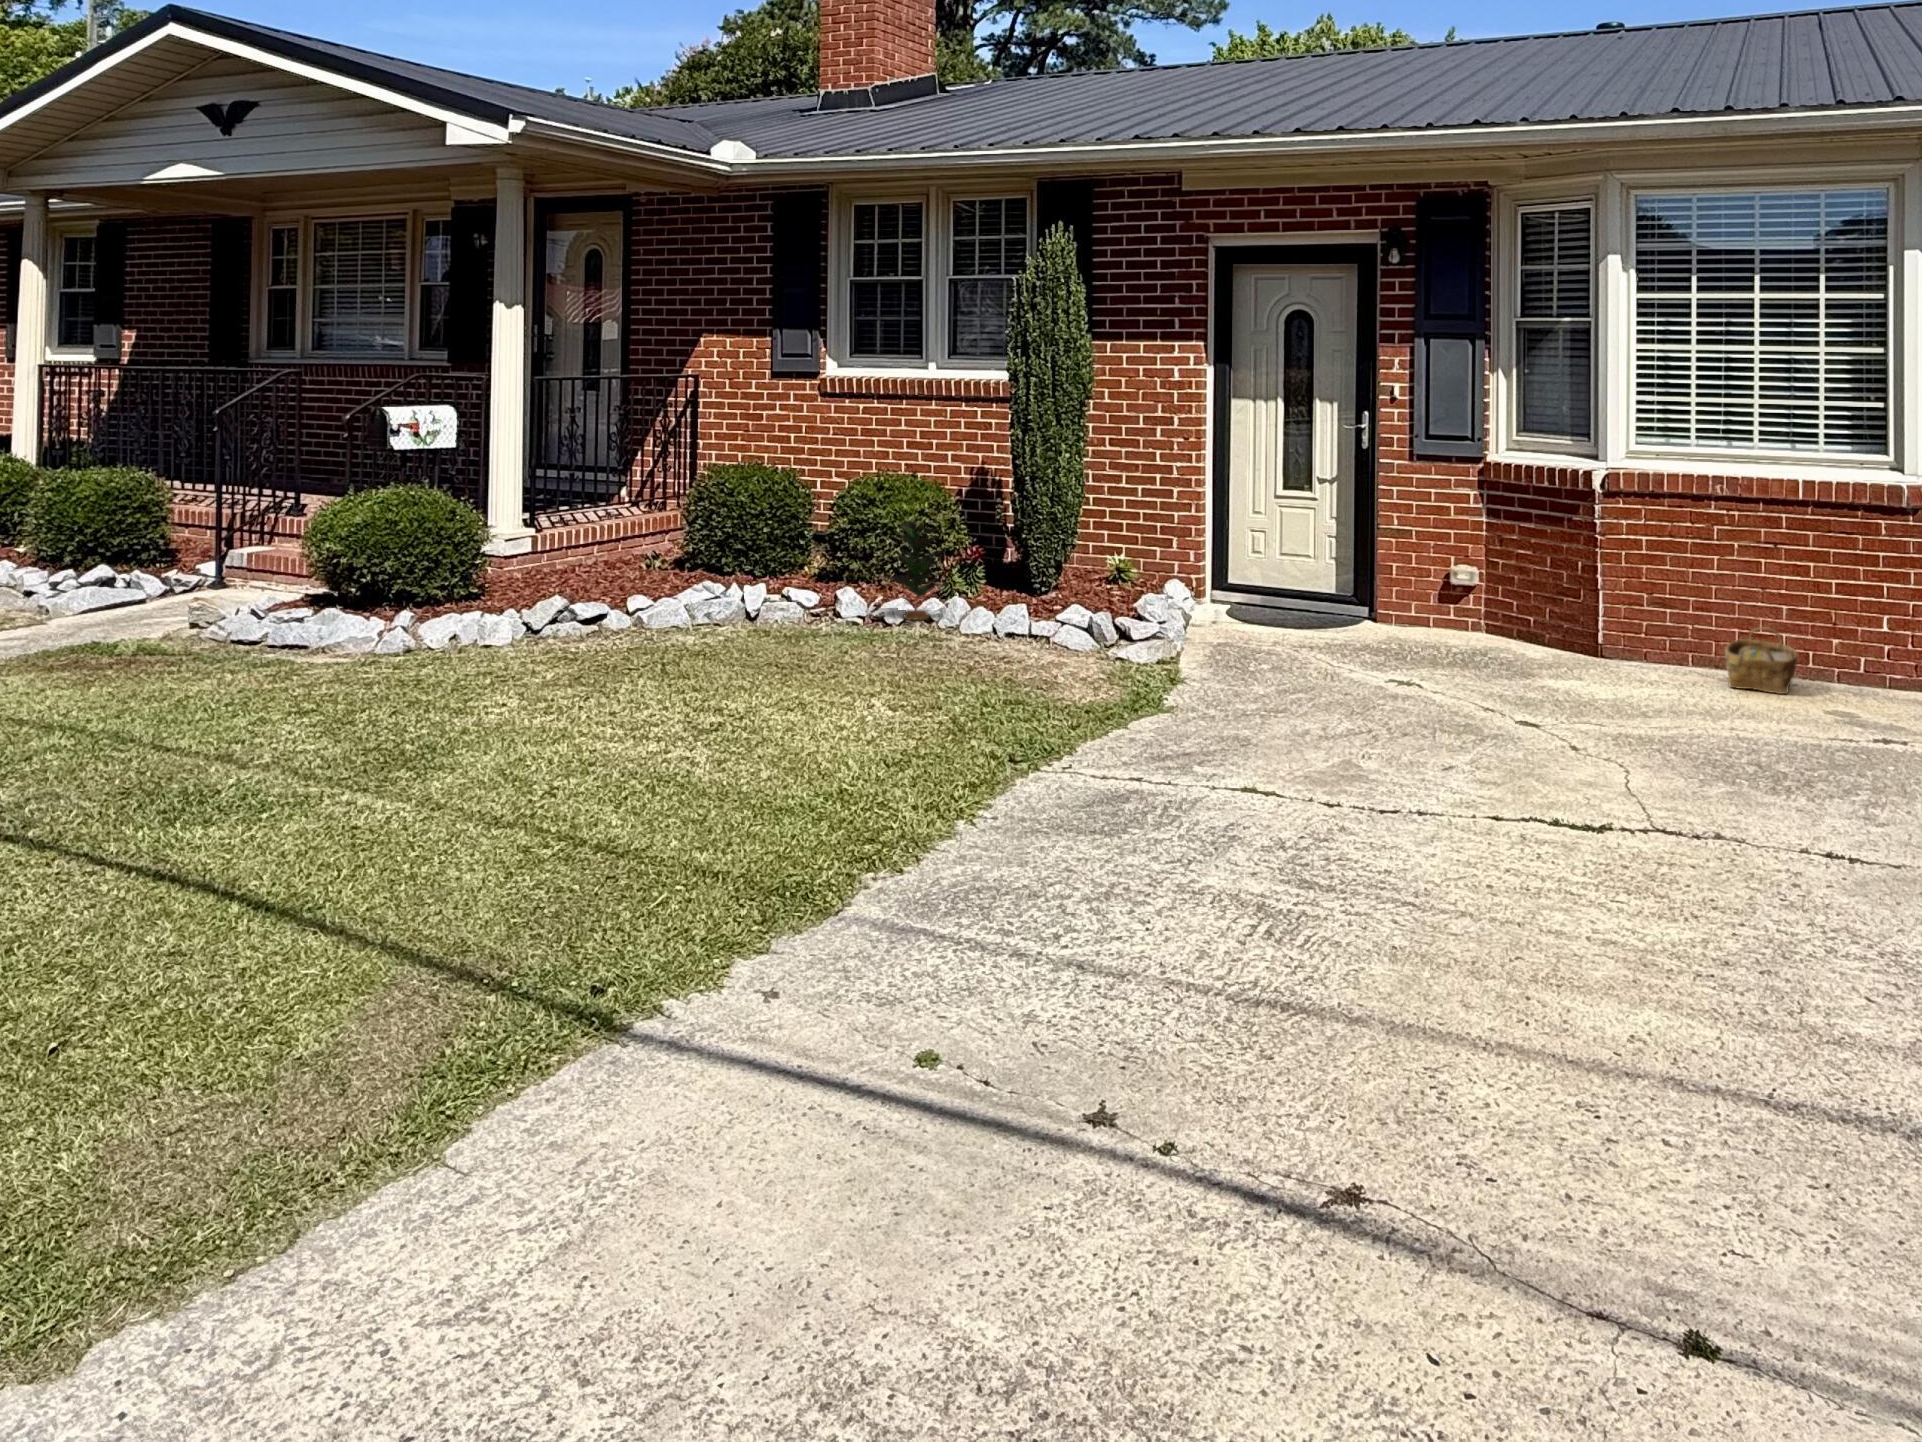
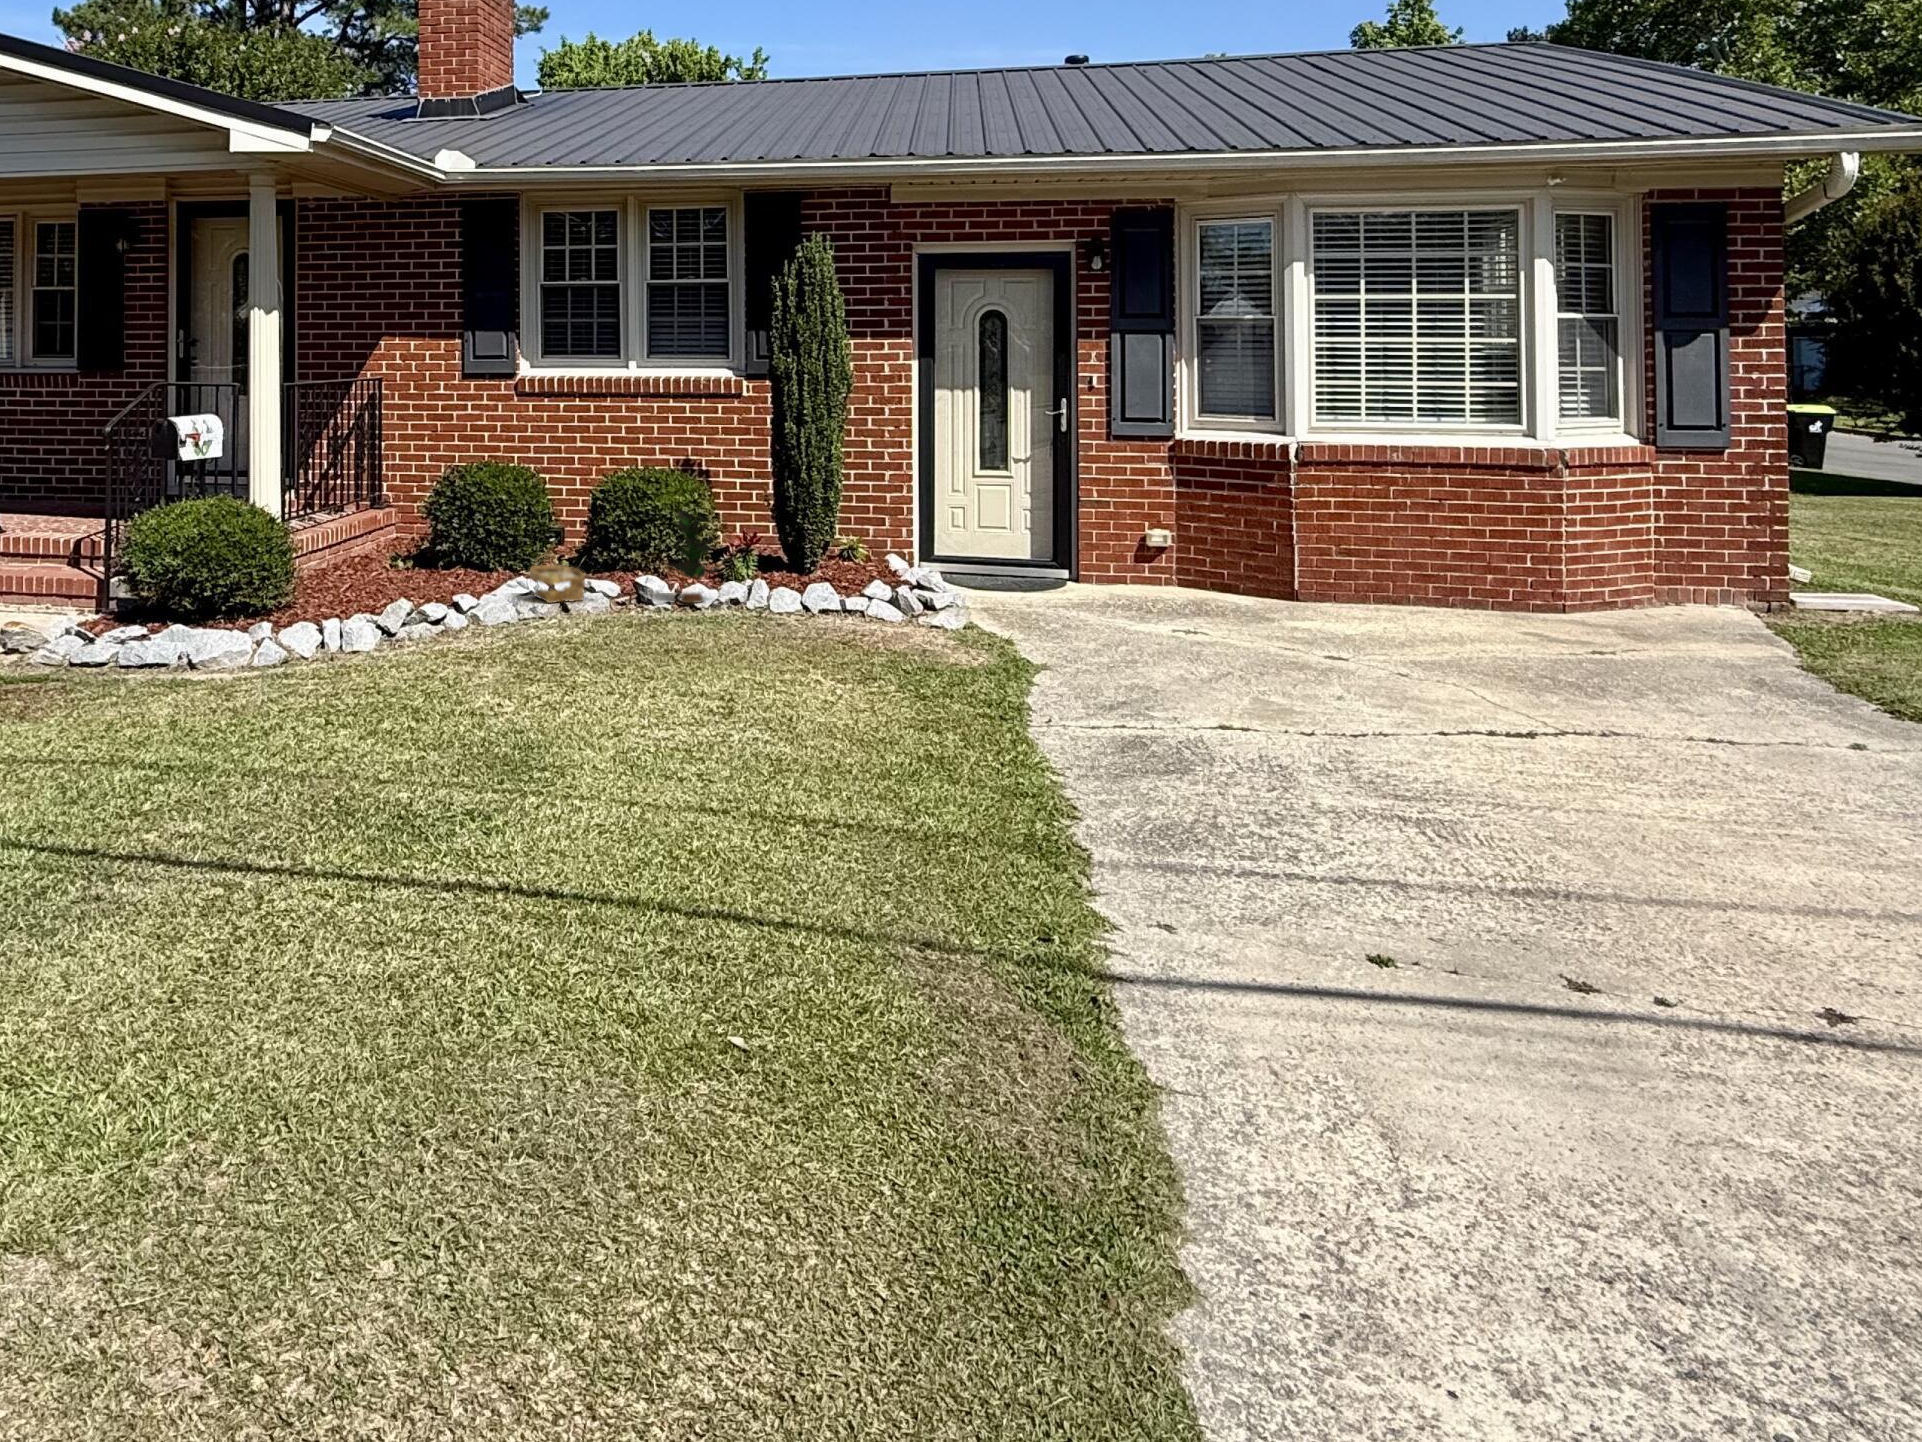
woven basket: present [1725,627,1798,694] -> present [530,555,585,603]

